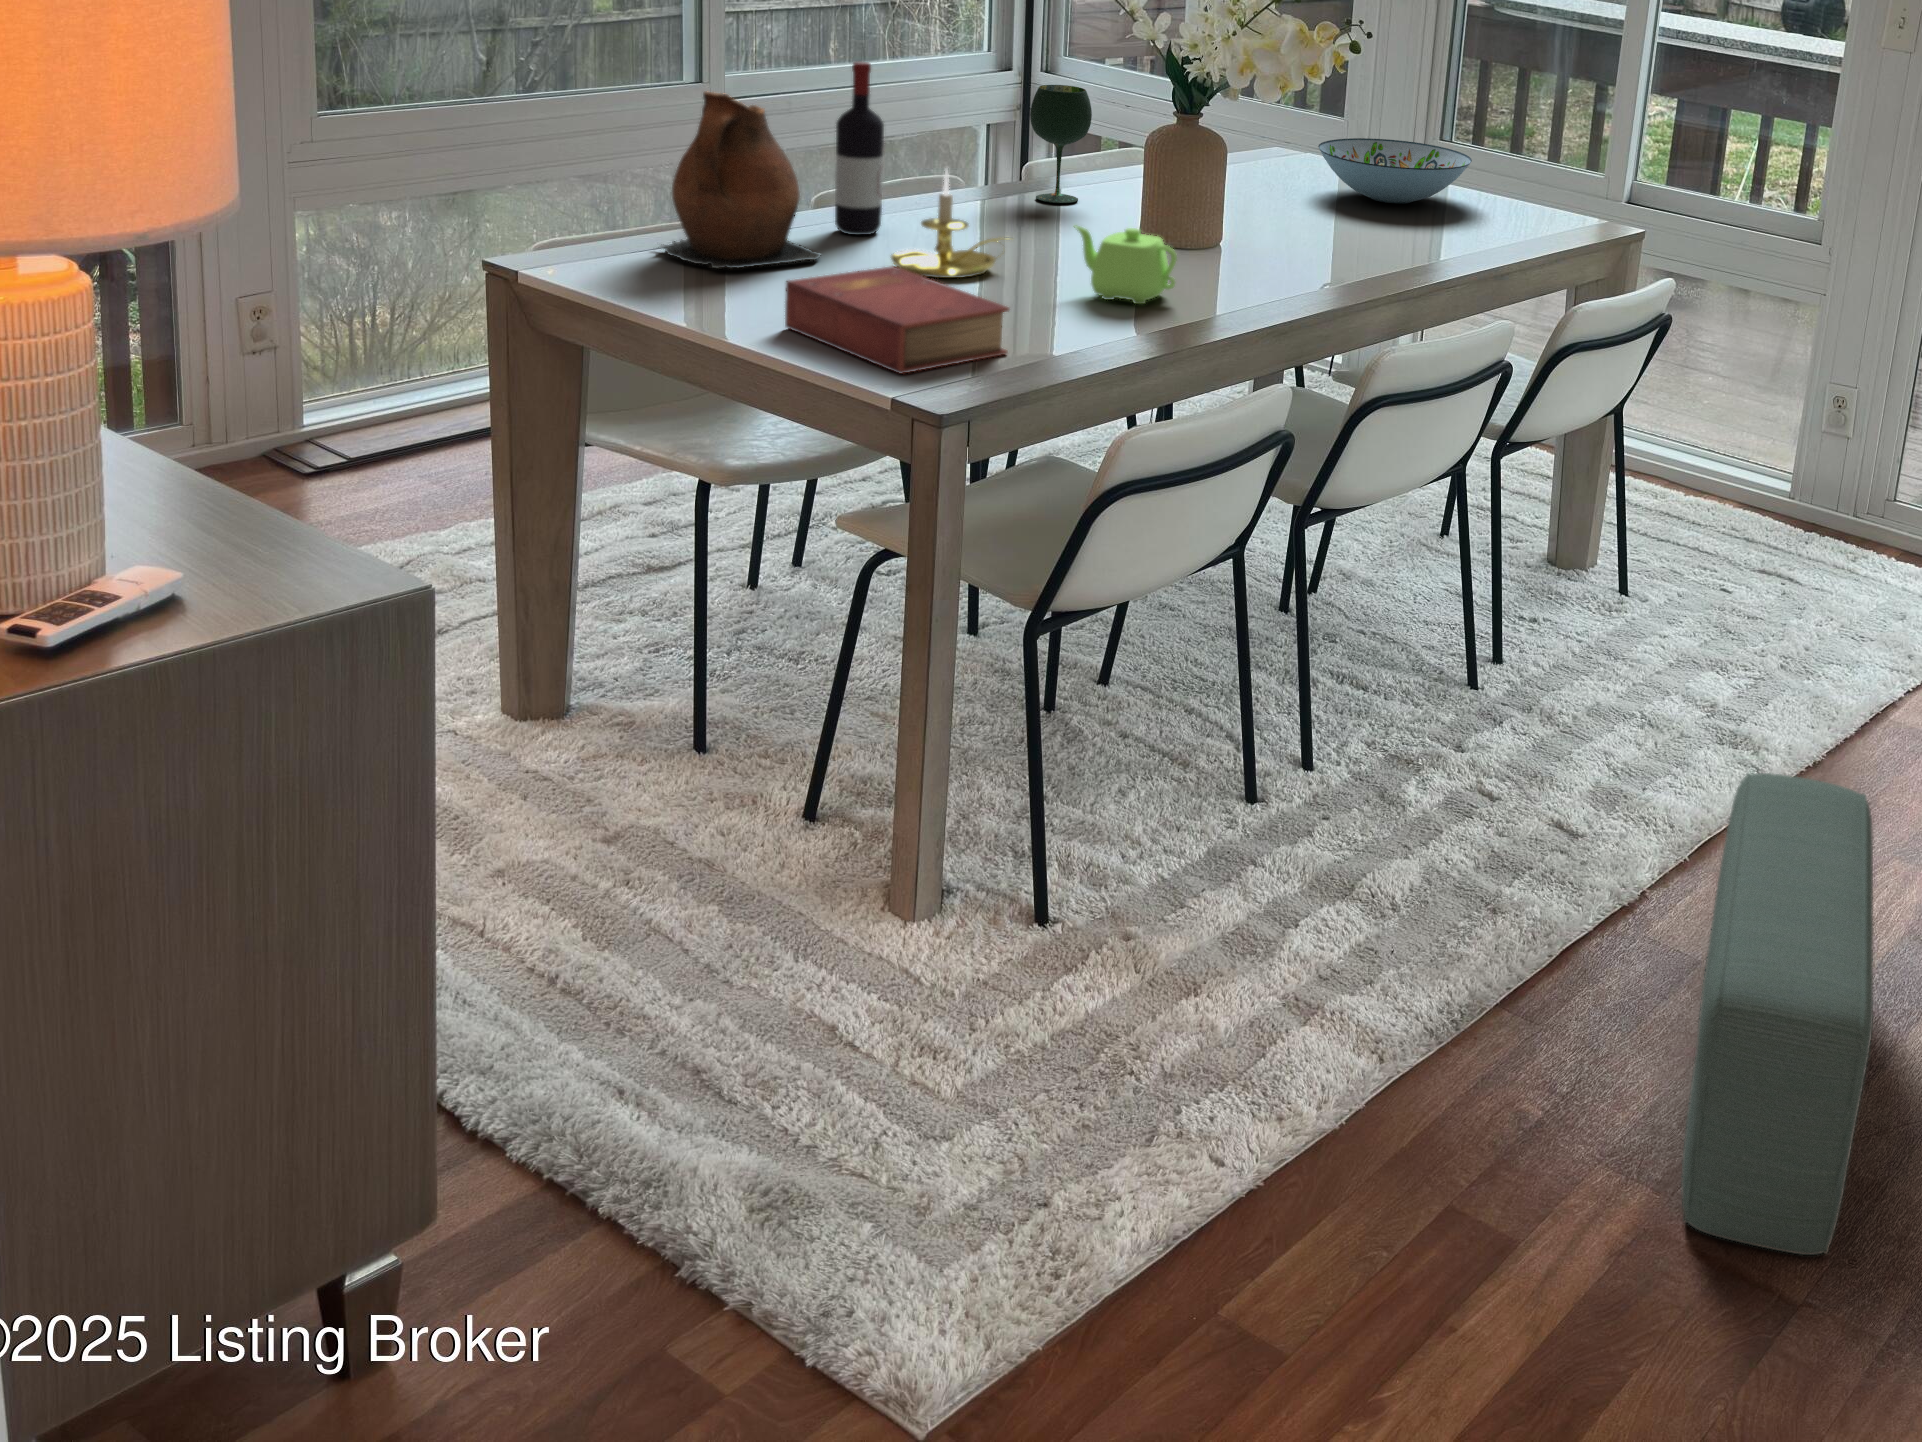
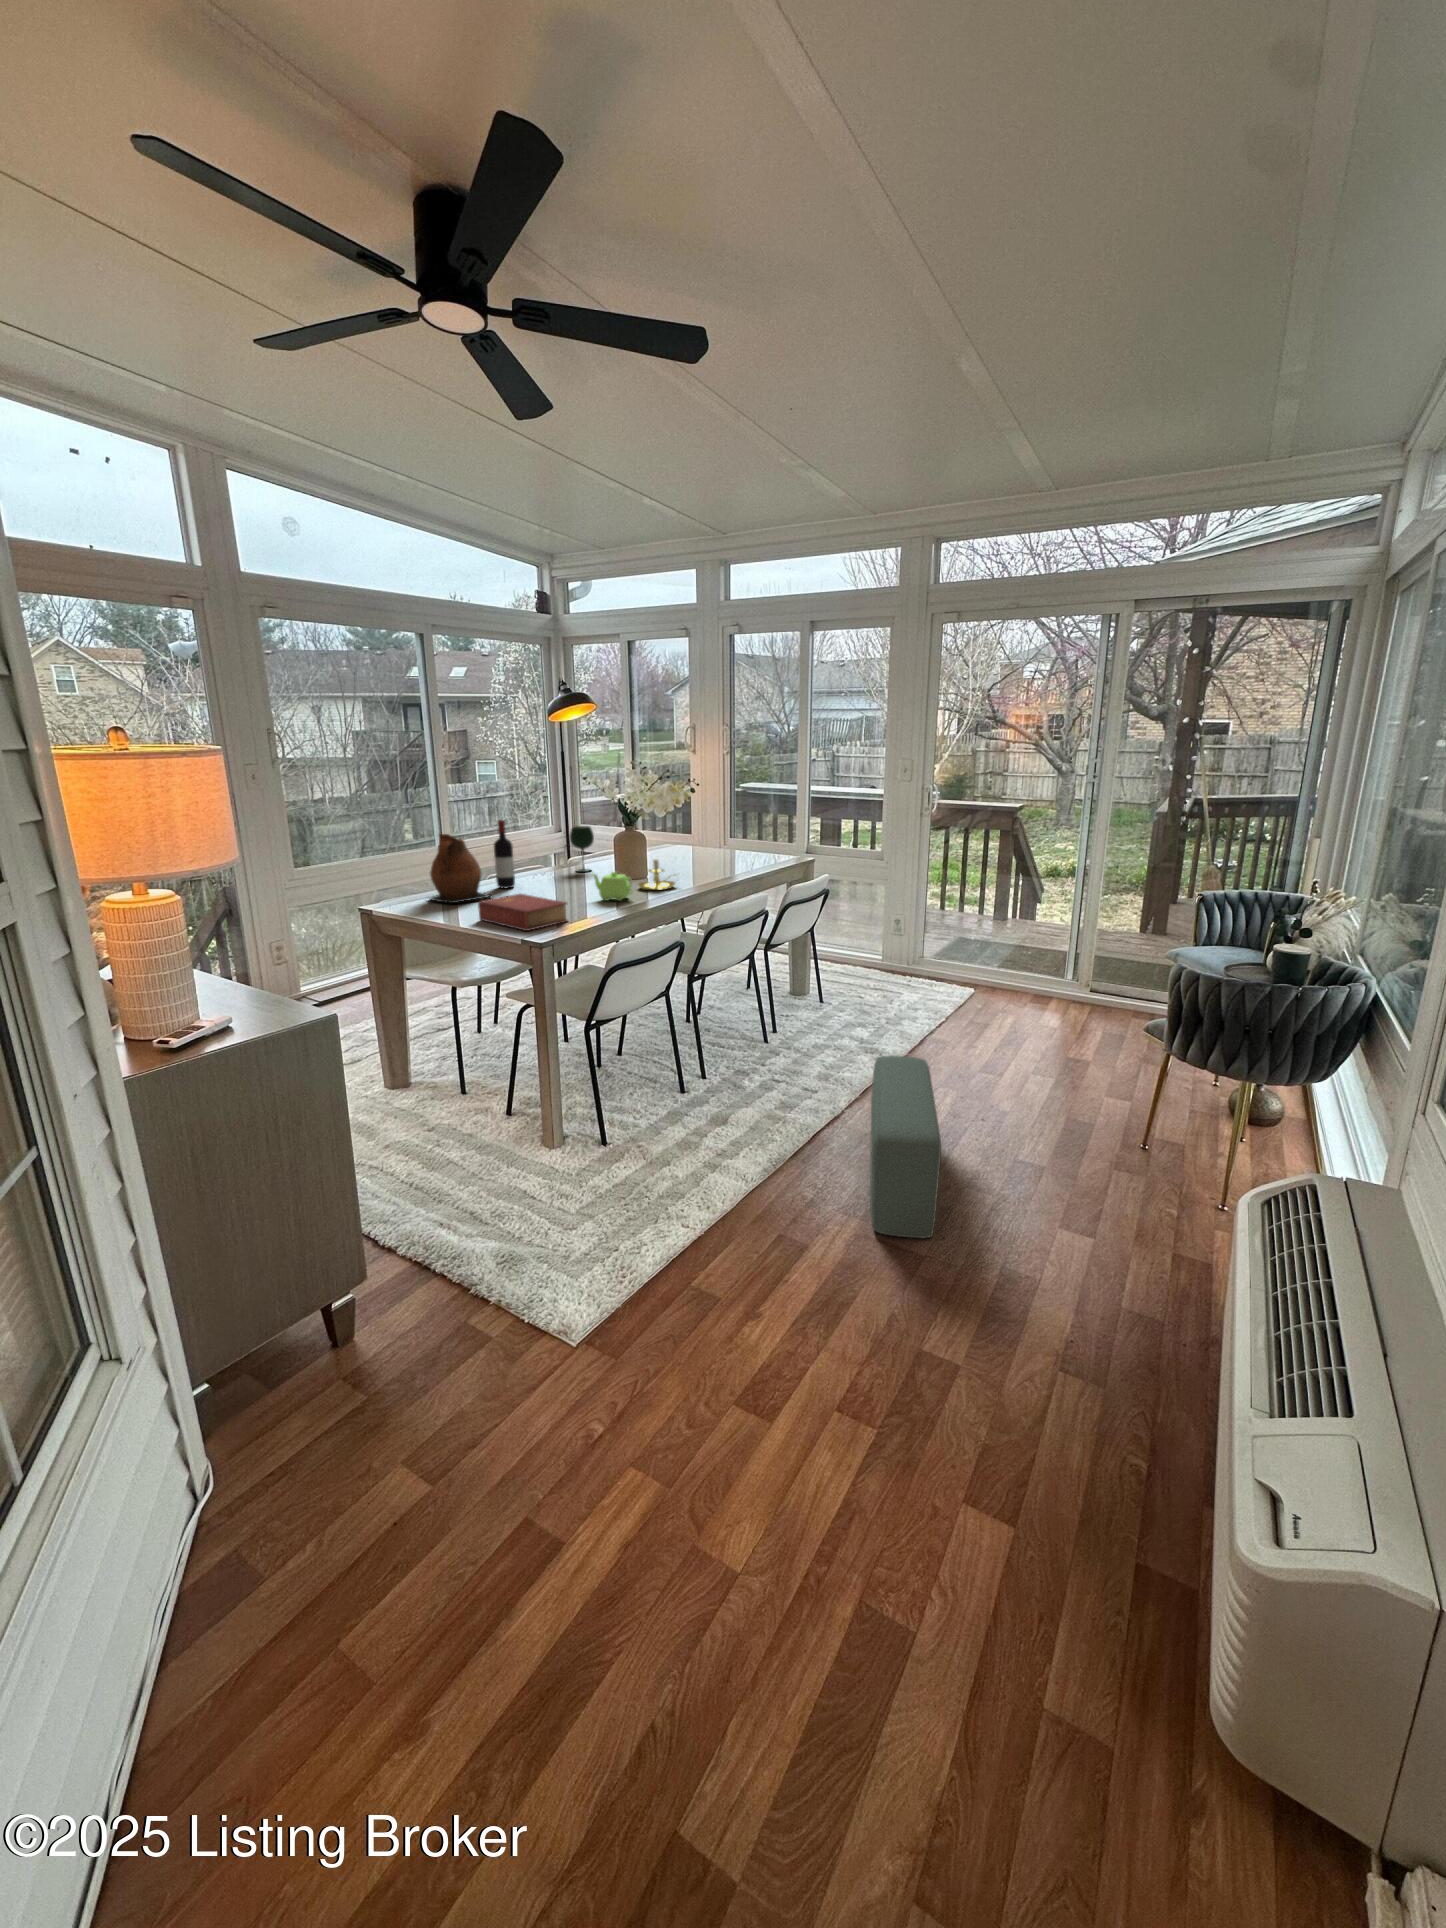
decorative bowl: present [1318,138,1472,204] -> none [683,838,743,861]
candle holder: present [891,170,1004,278] -> present [638,855,675,890]

